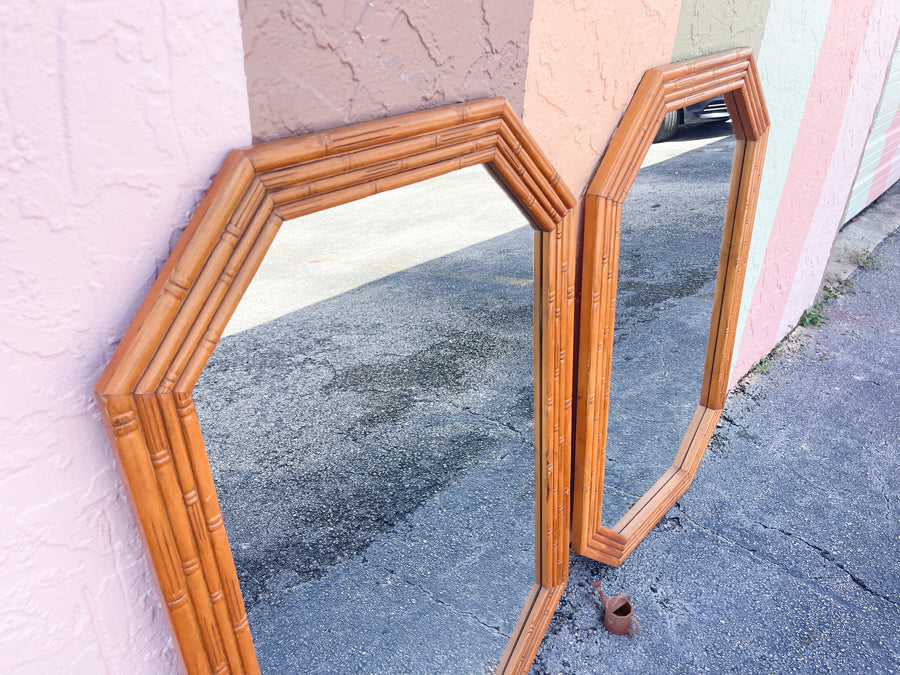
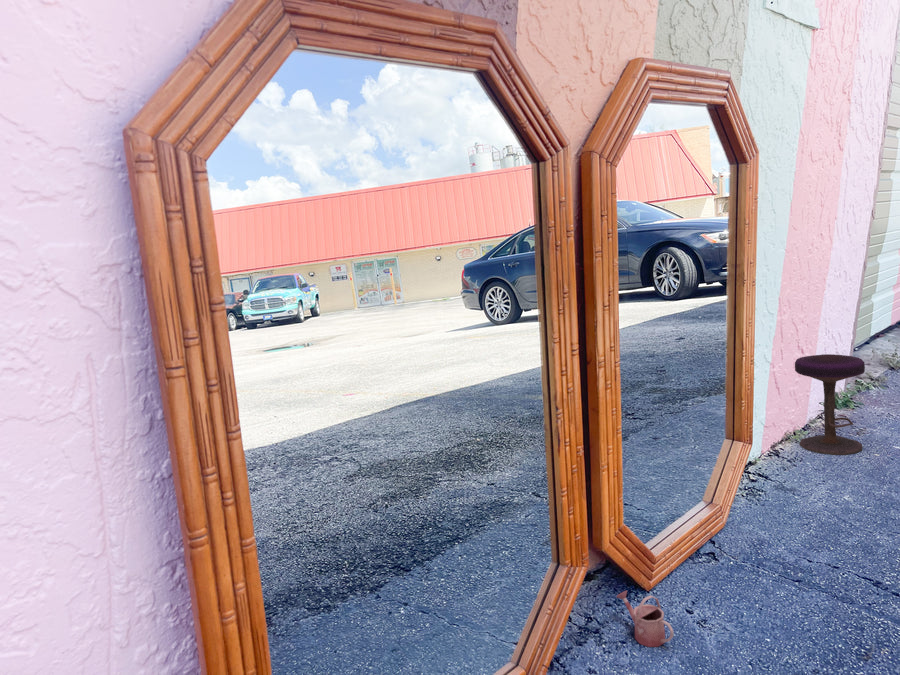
stool: none [766,286,847,388] -> present [795,354,865,455]

